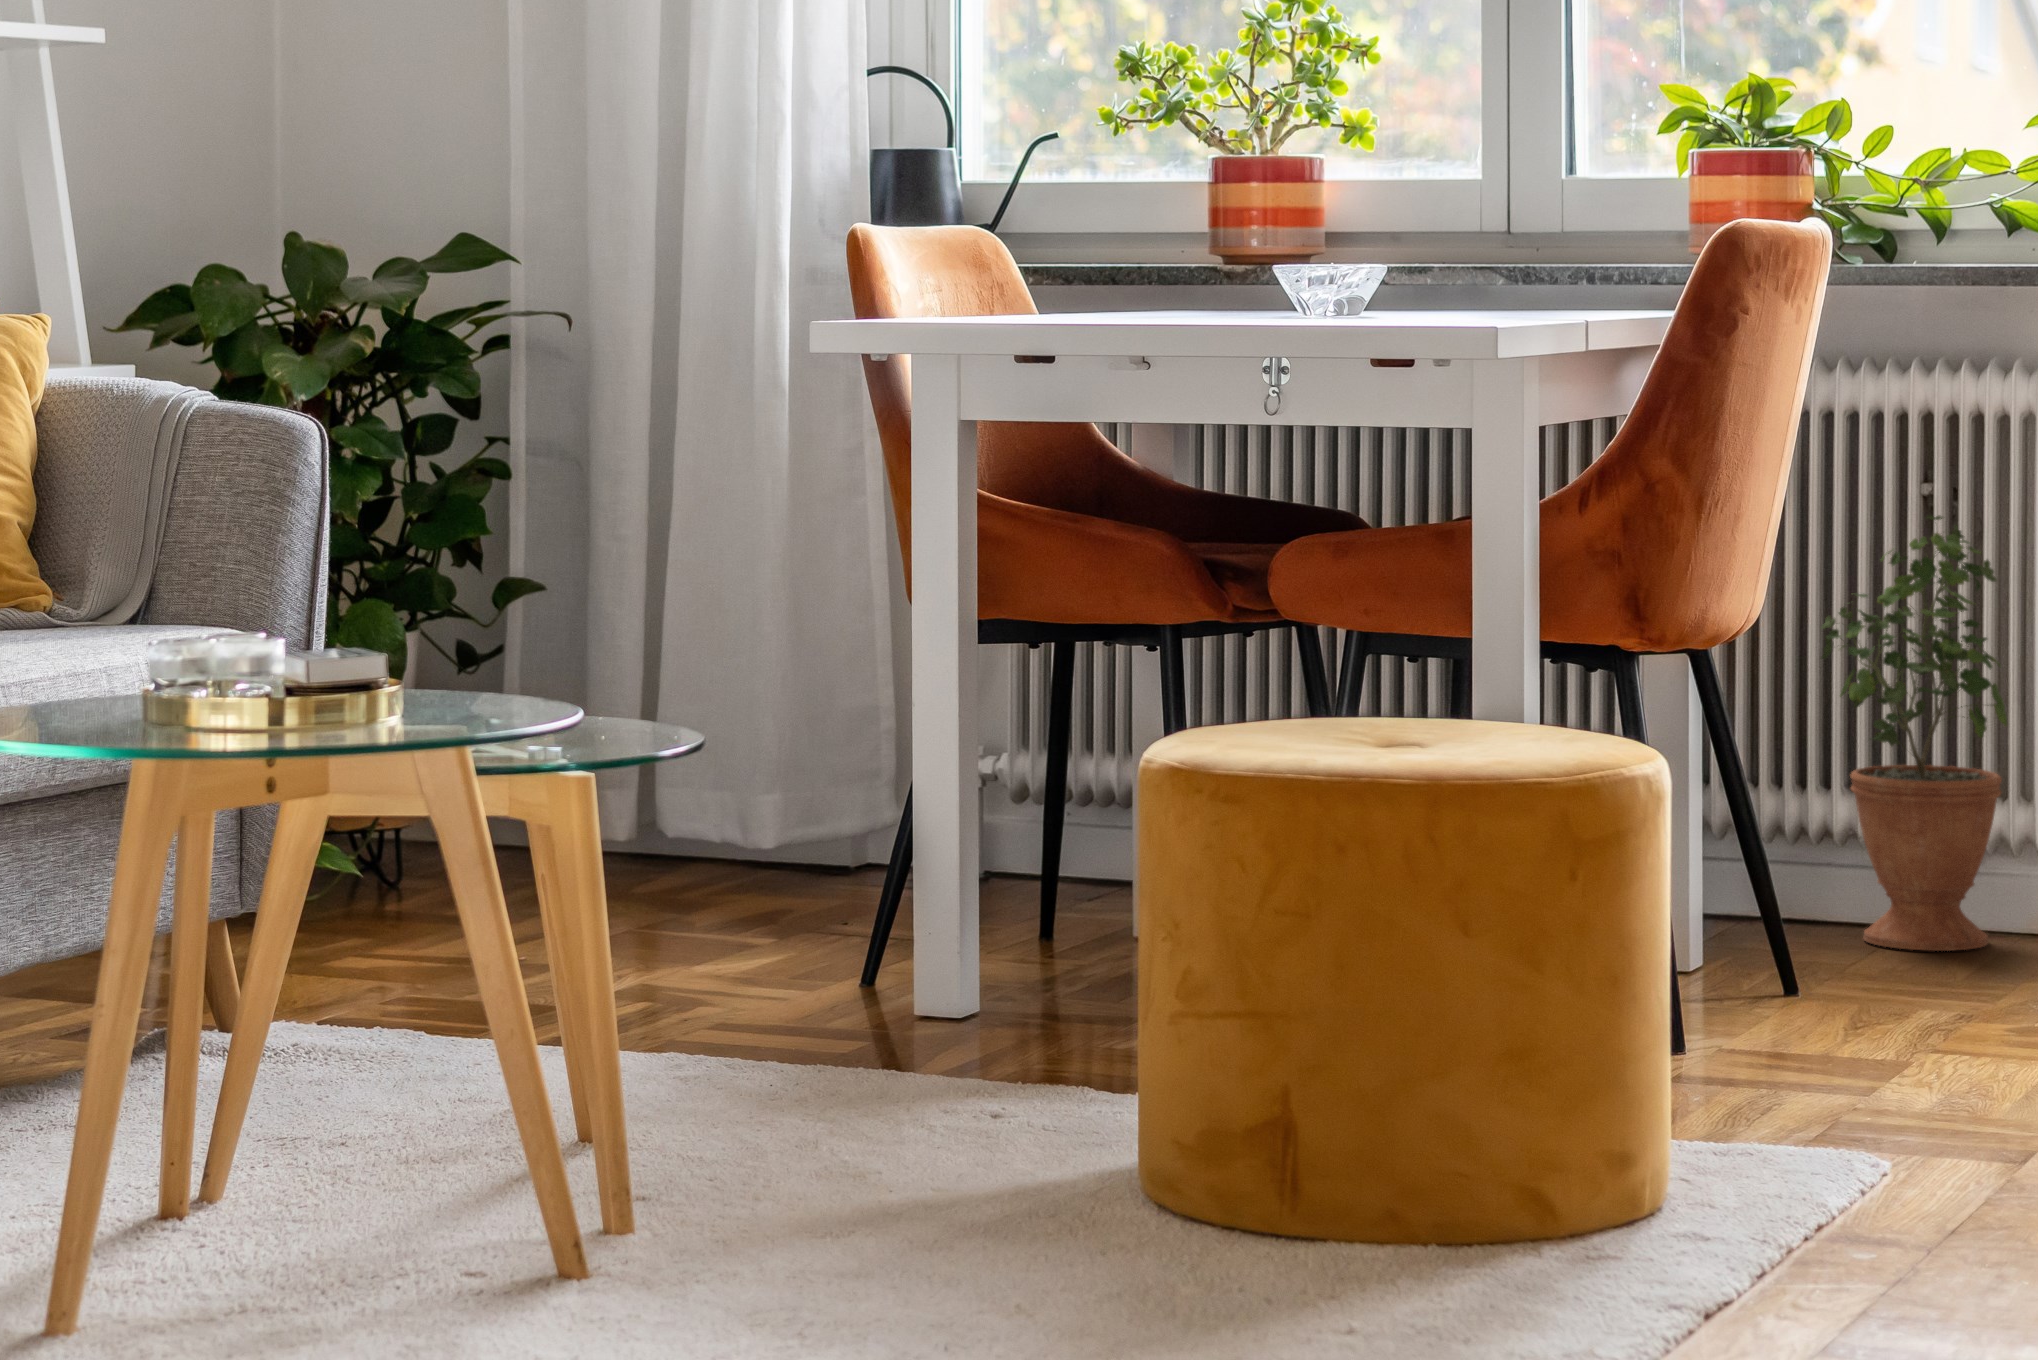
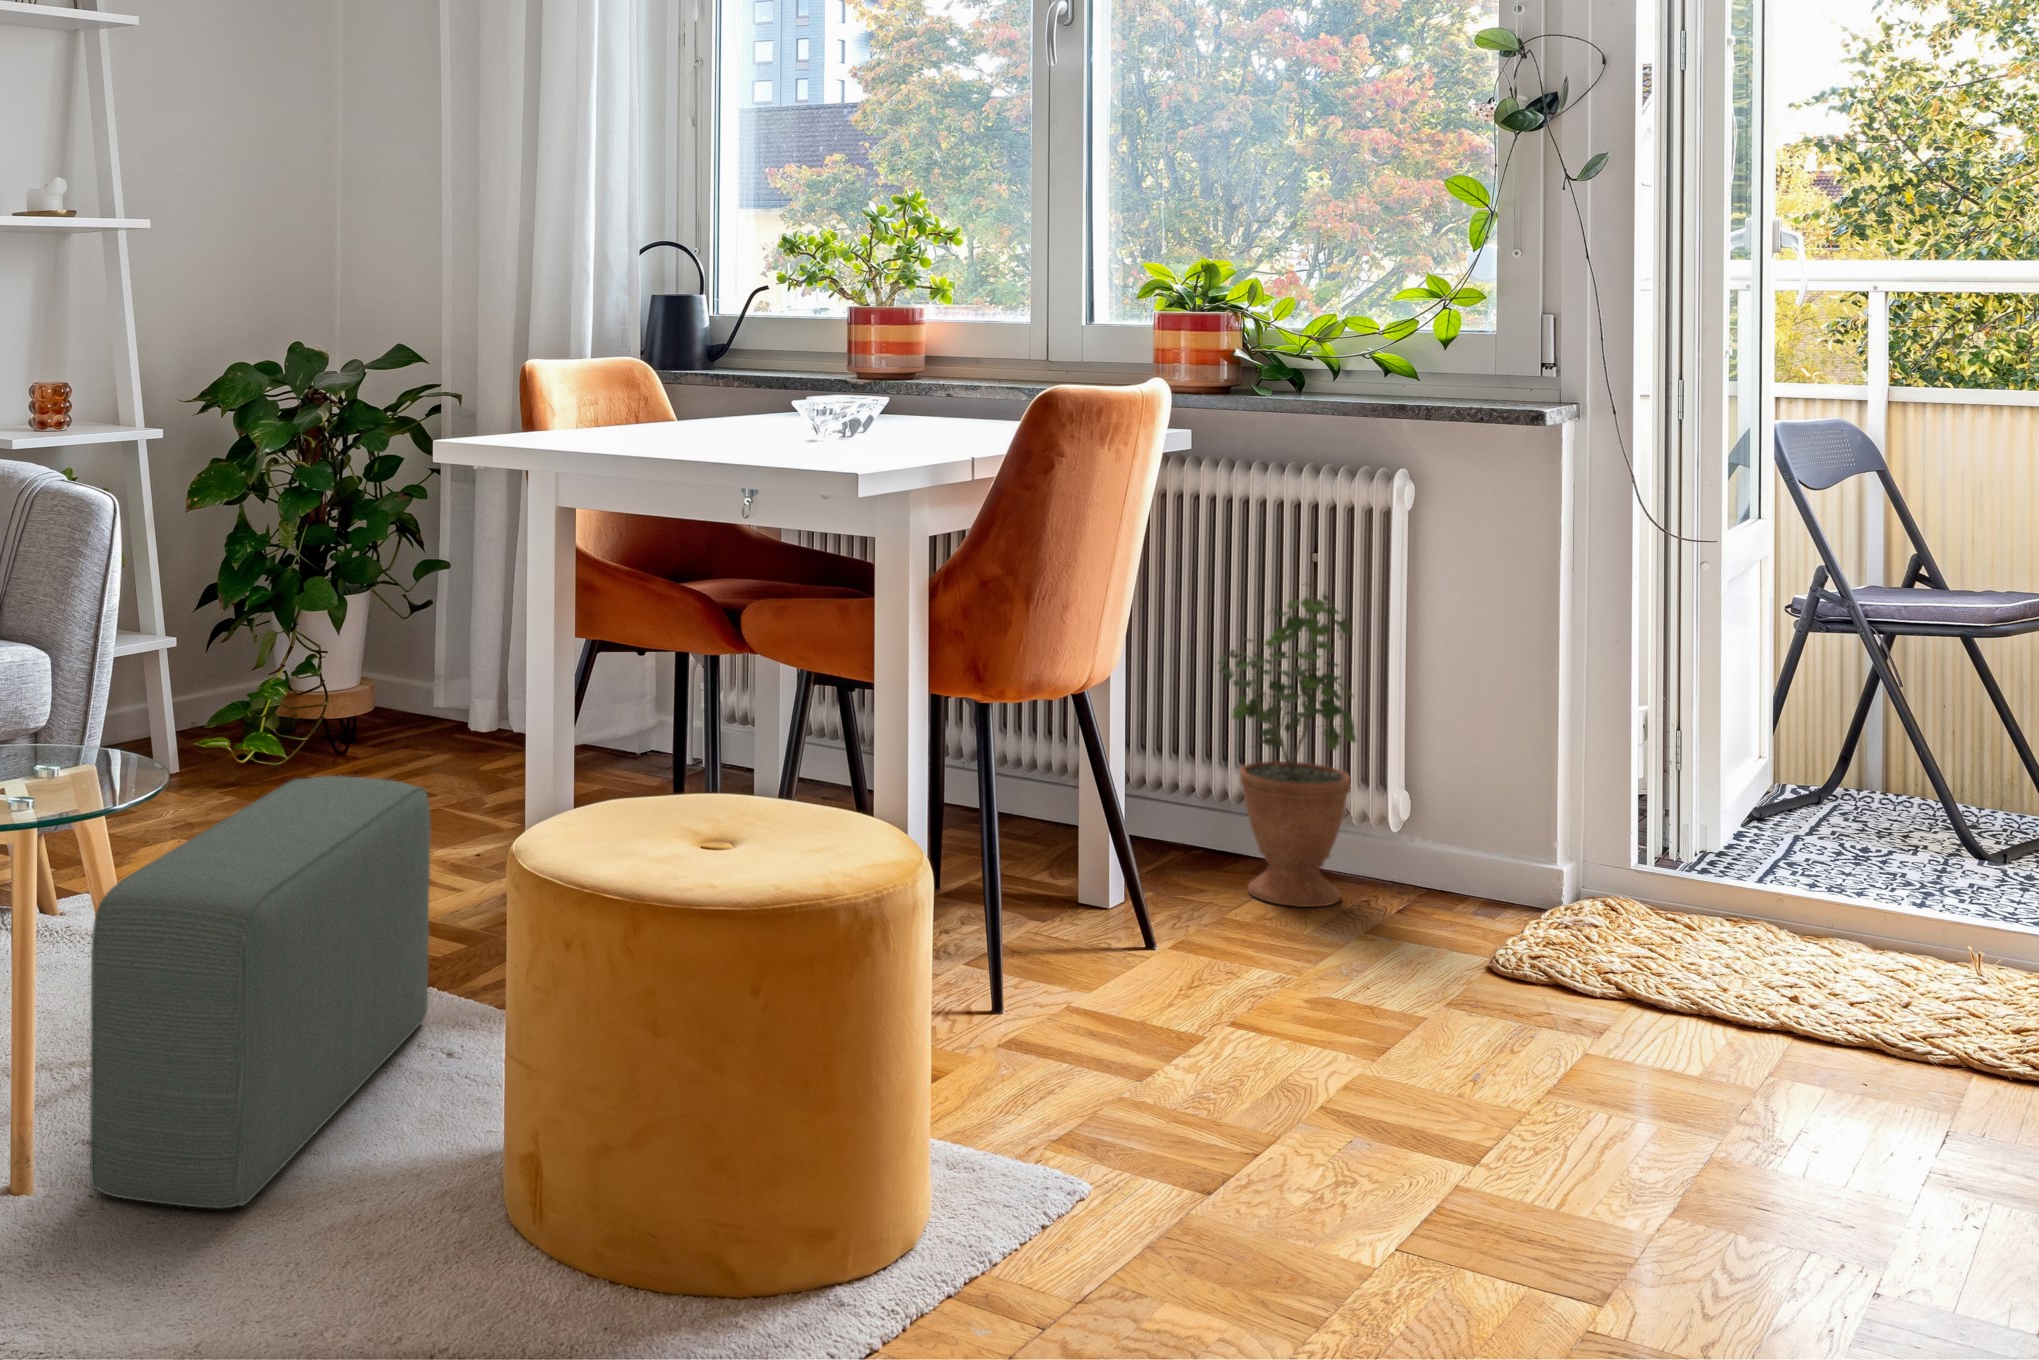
pouf: none [726,762,958,1235] -> present [90,776,431,1208]

